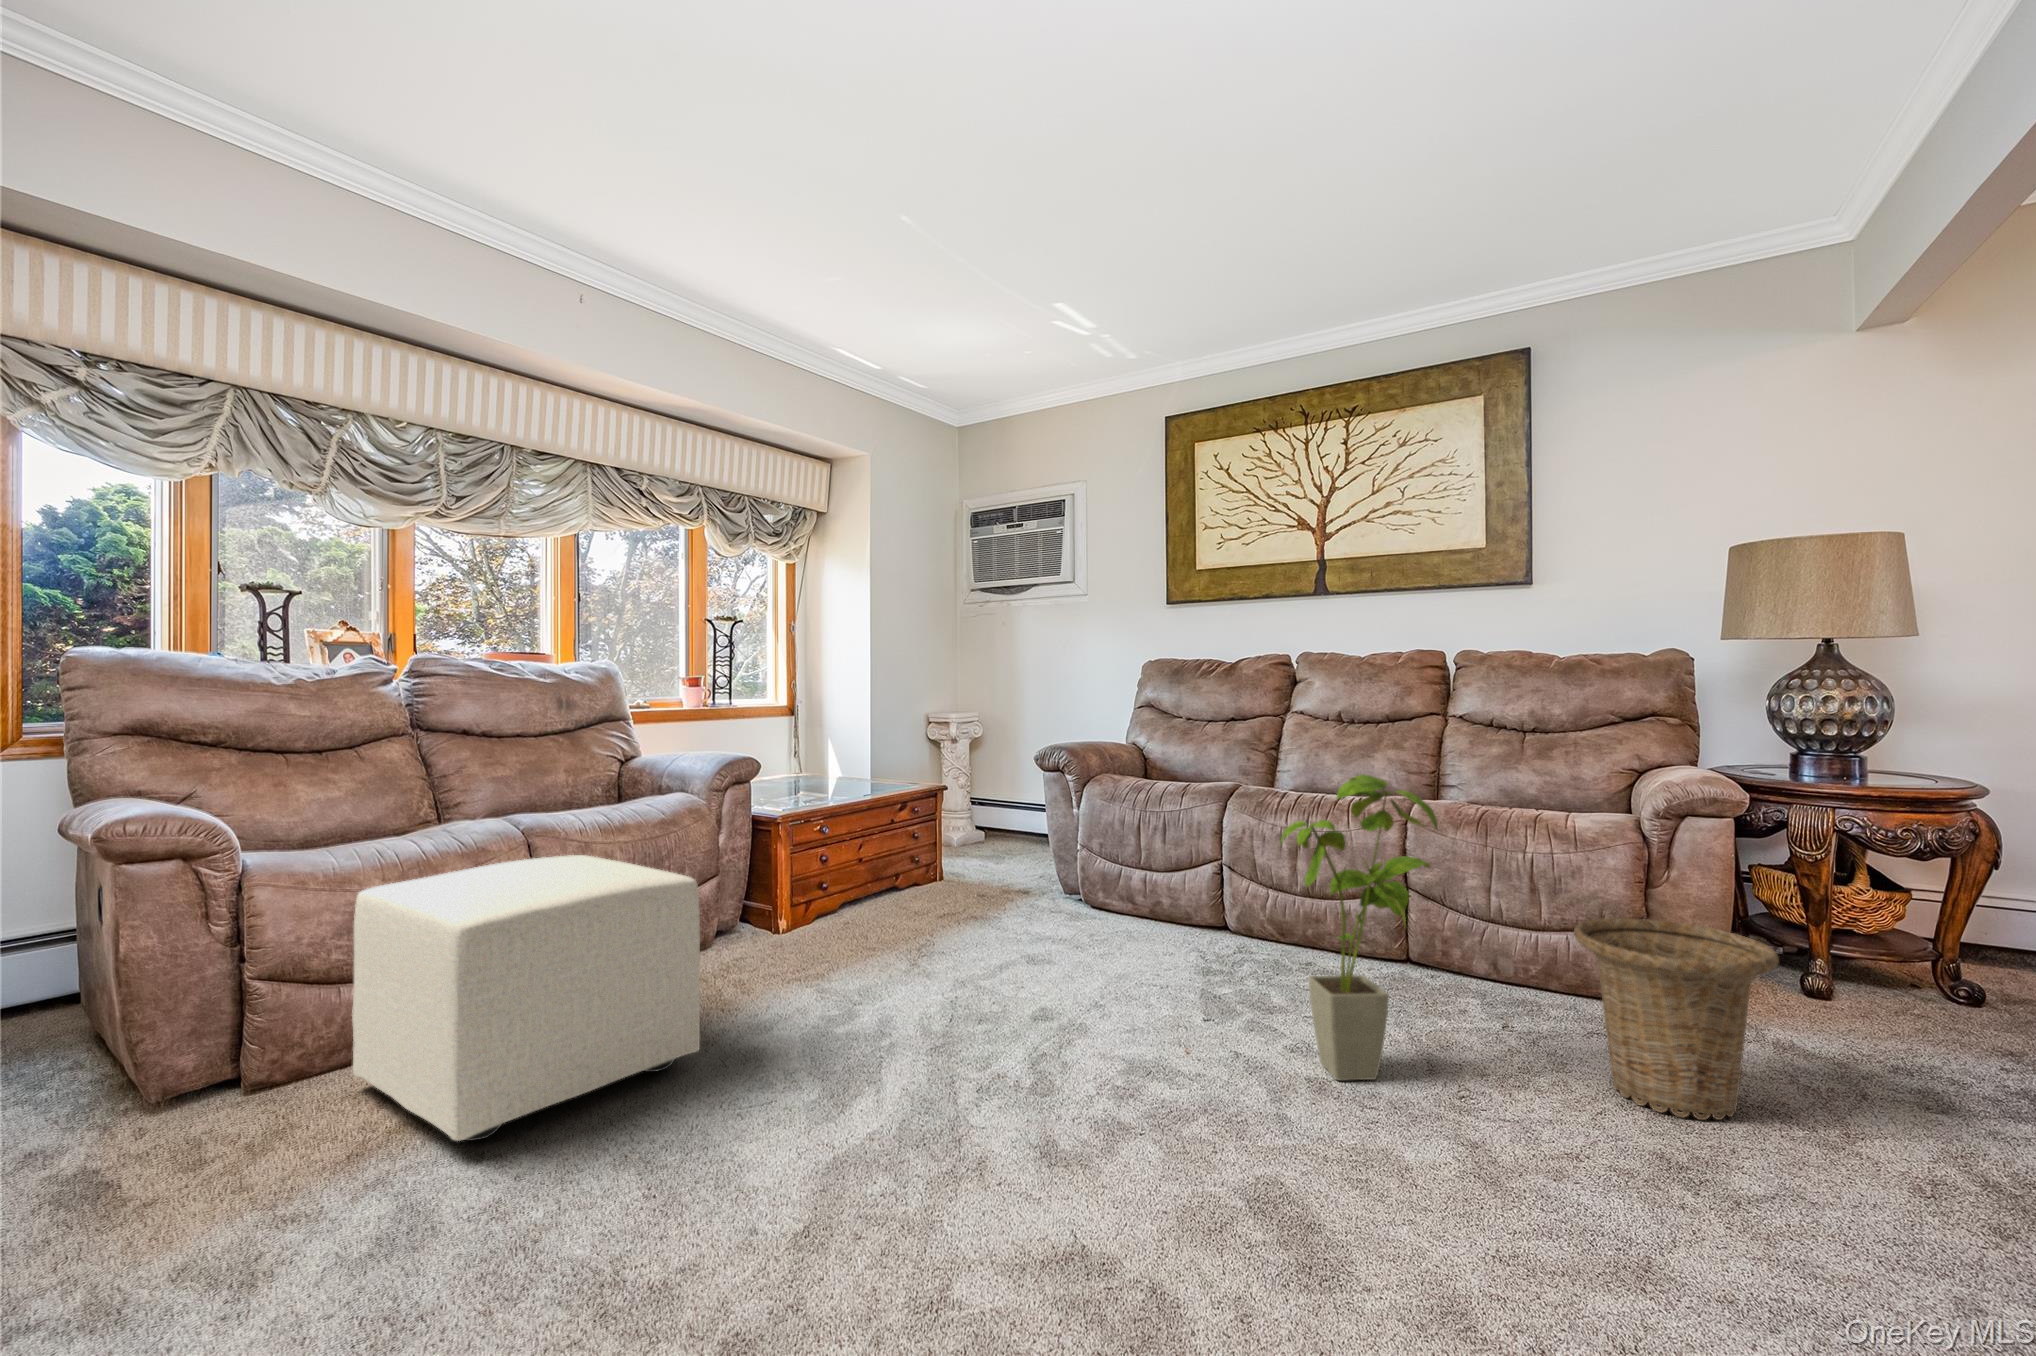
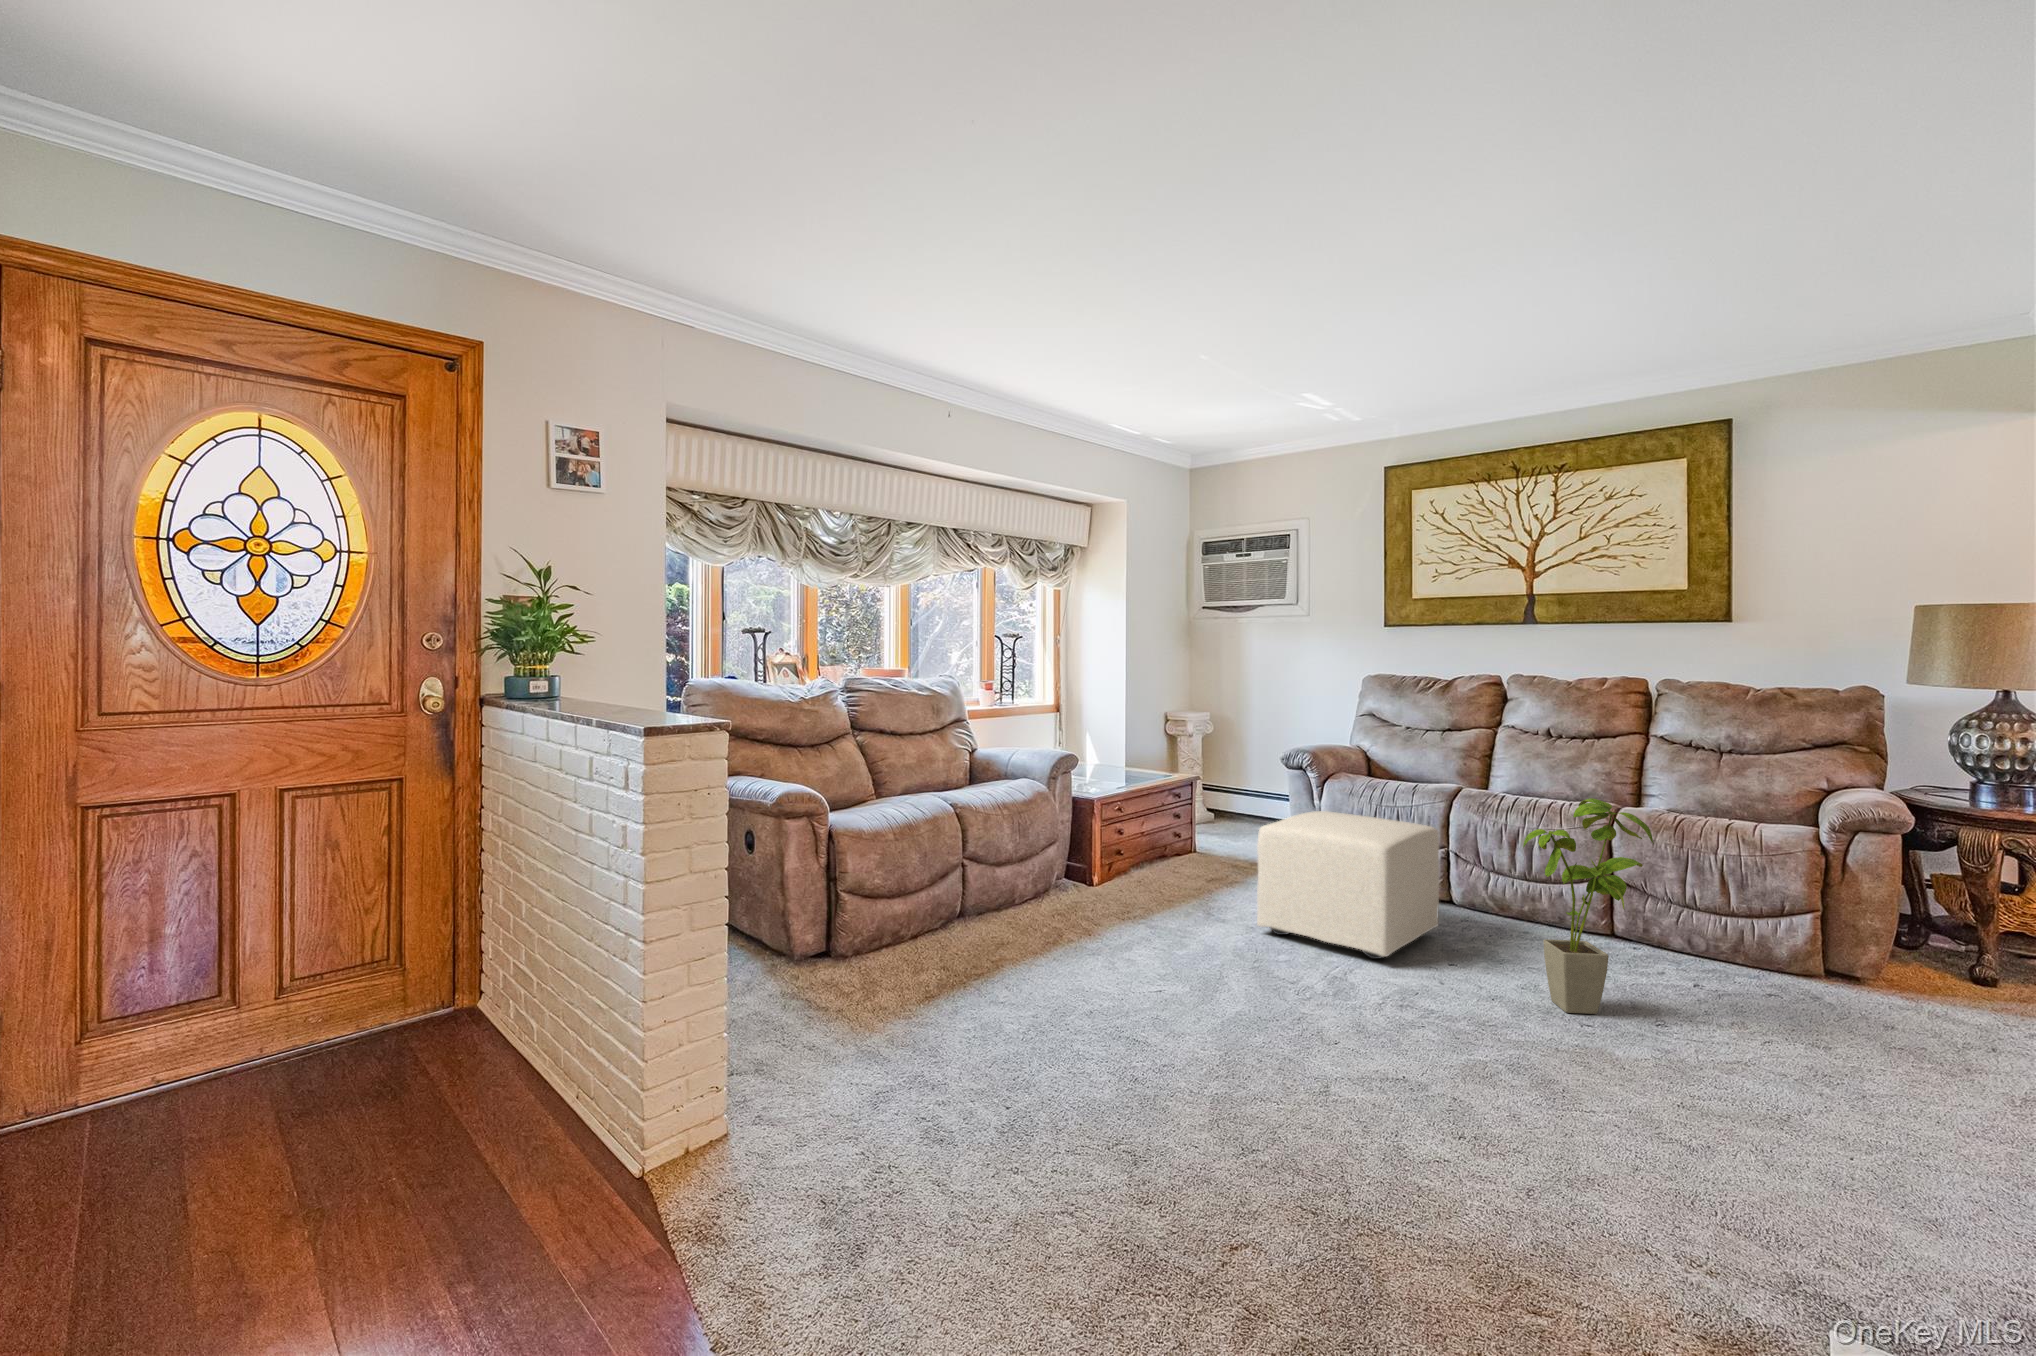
ottoman: present [352,855,700,1141] -> present [1257,811,1439,959]
basket: present [1574,918,1779,1120] -> none [1758,910,1926,1058]

